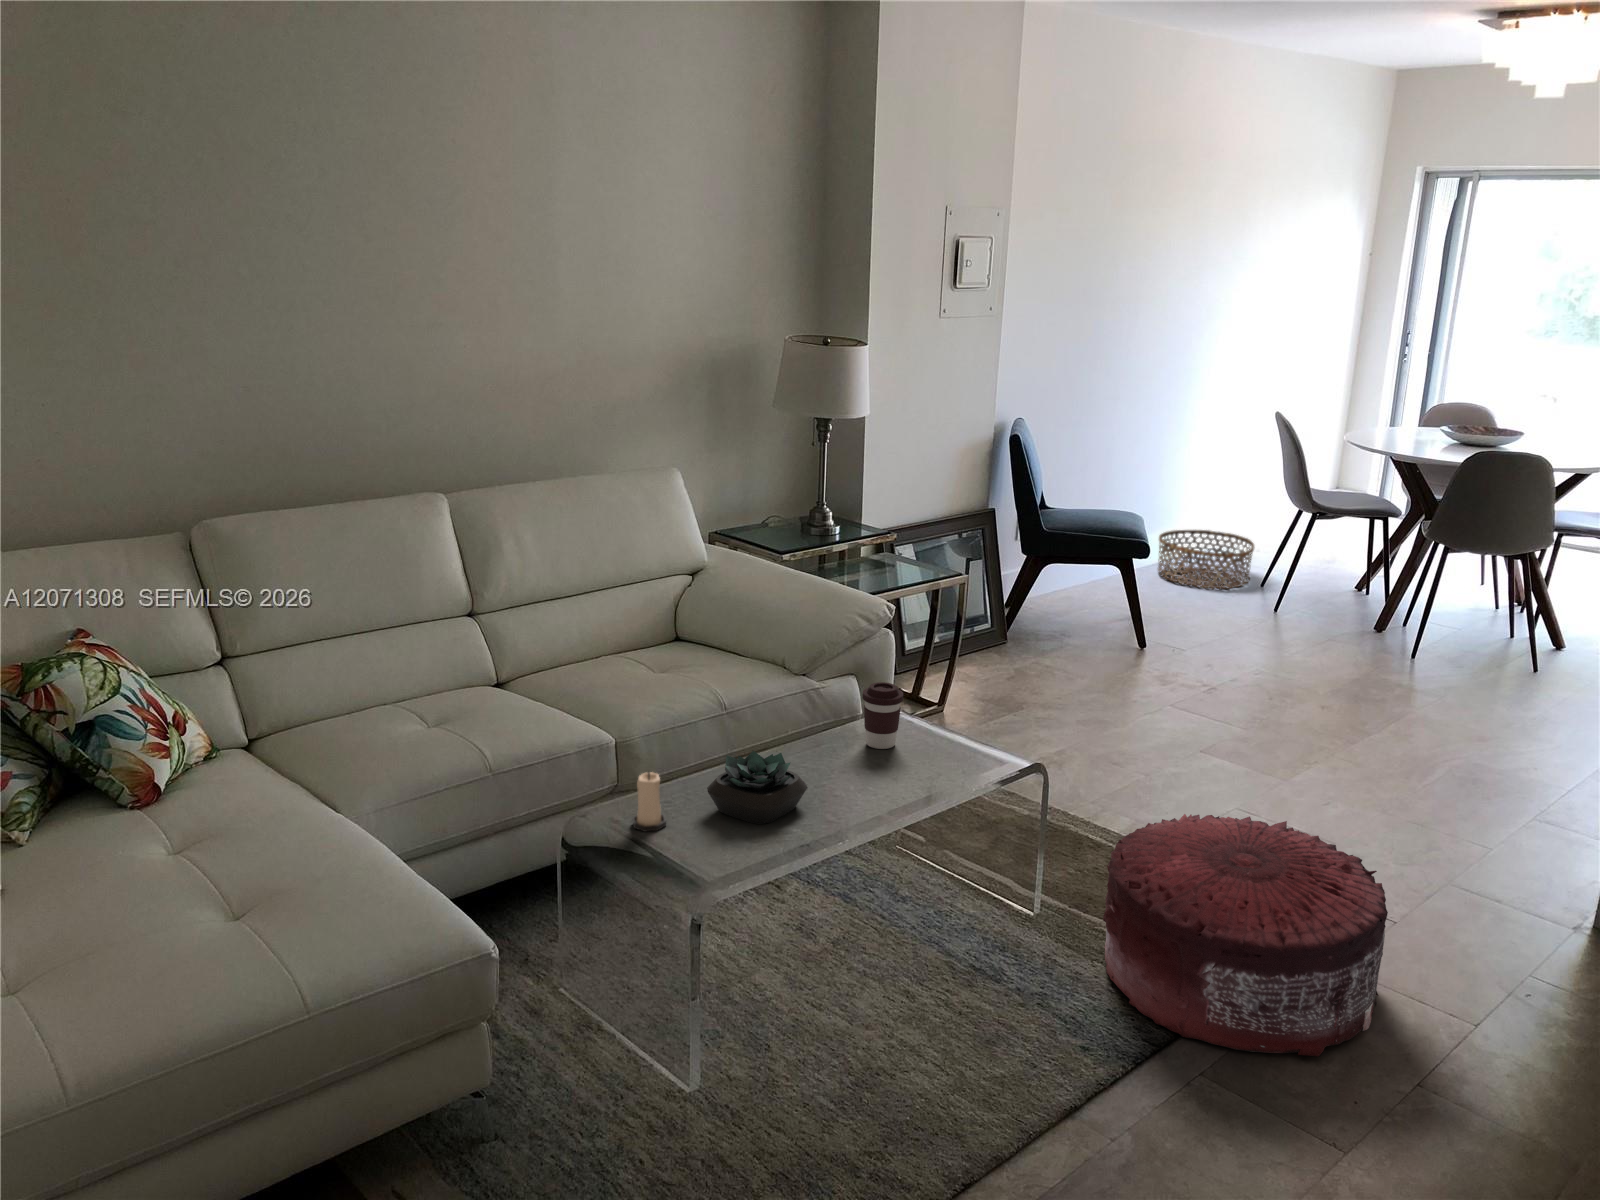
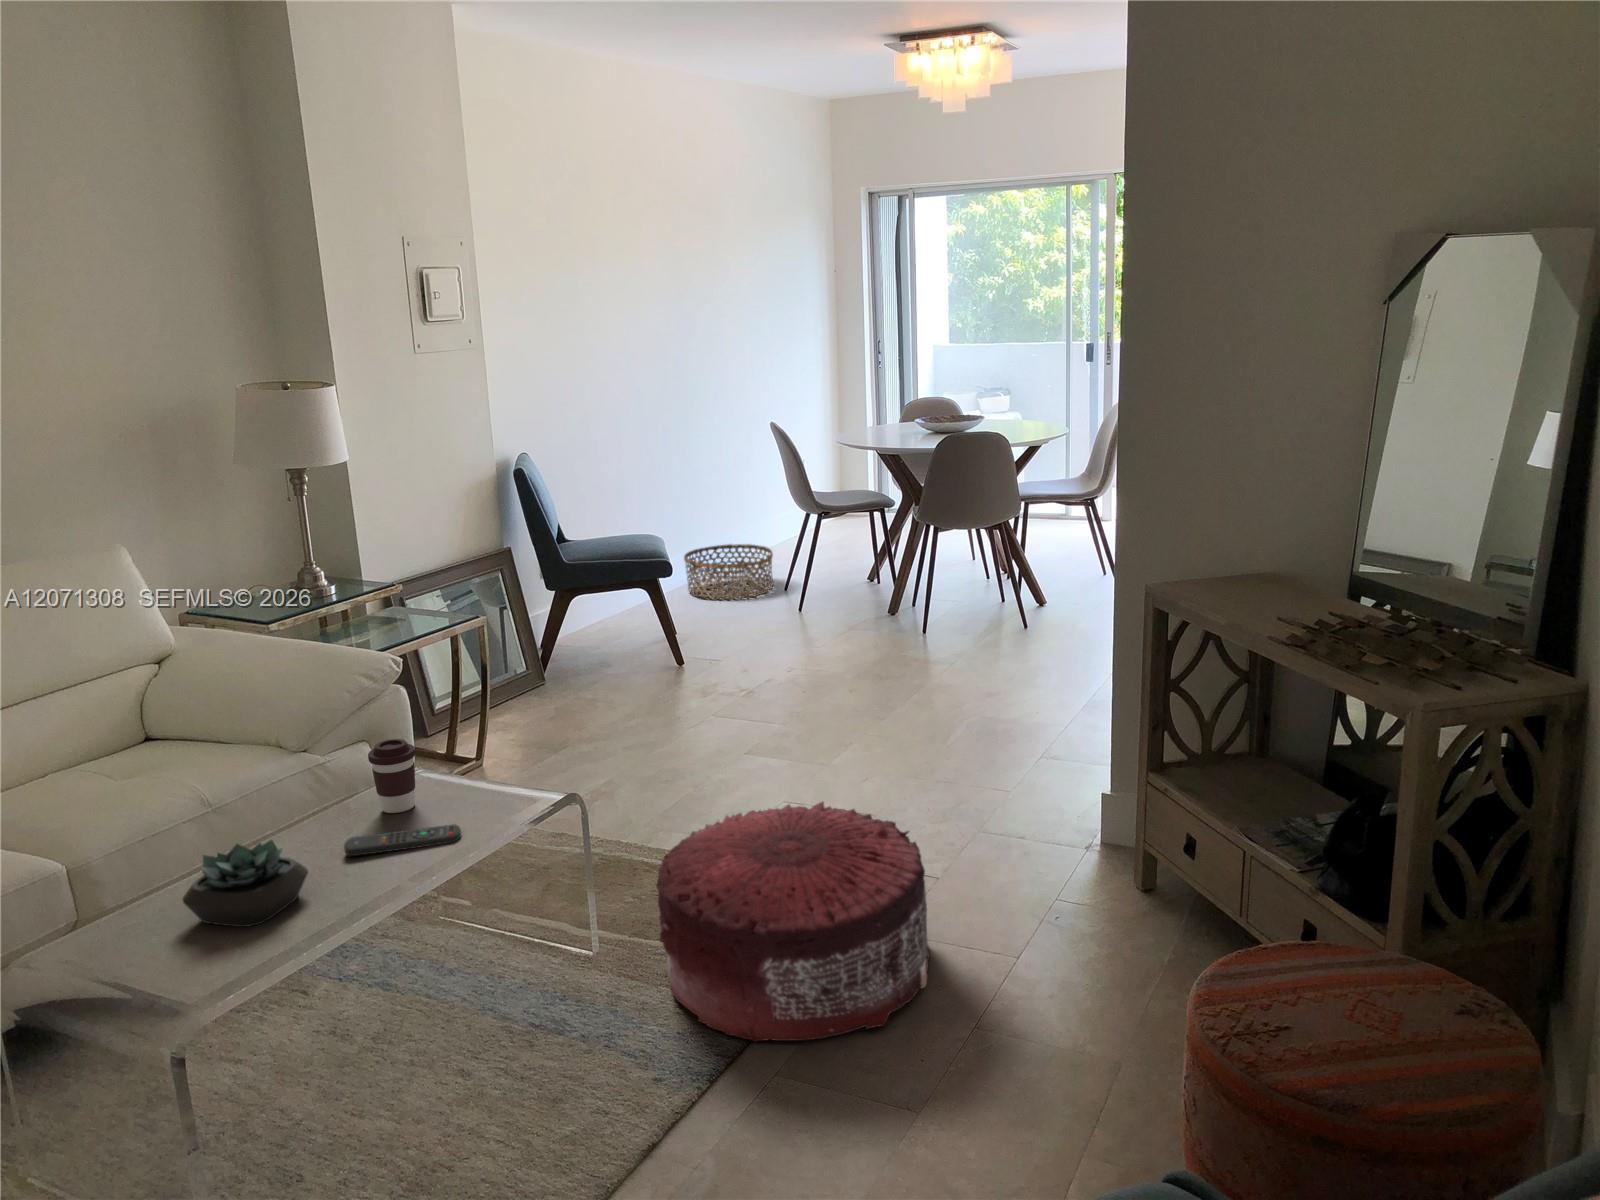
remote control: none [835,763,936,788] -> present [344,824,461,856]
candle: present [632,772,666,832] -> none [85,894,133,968]

